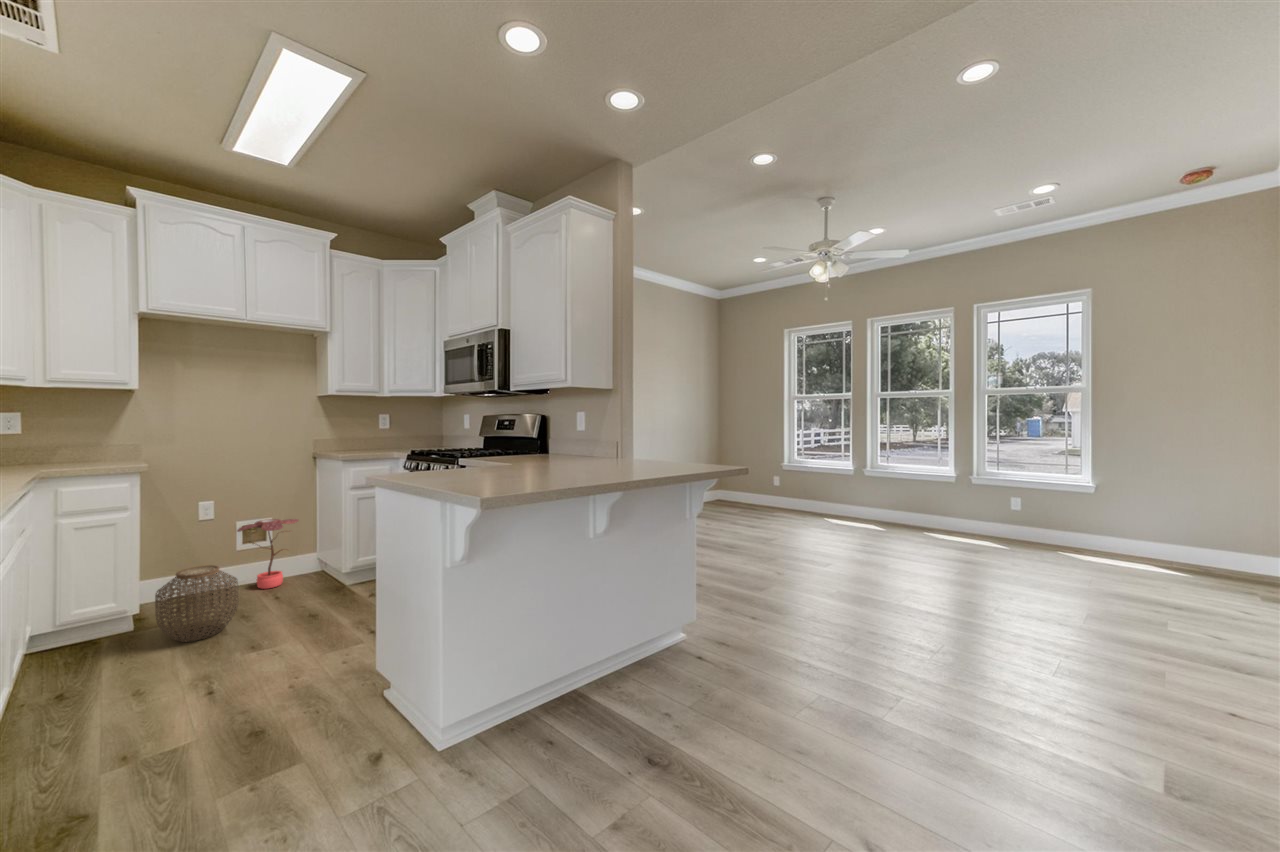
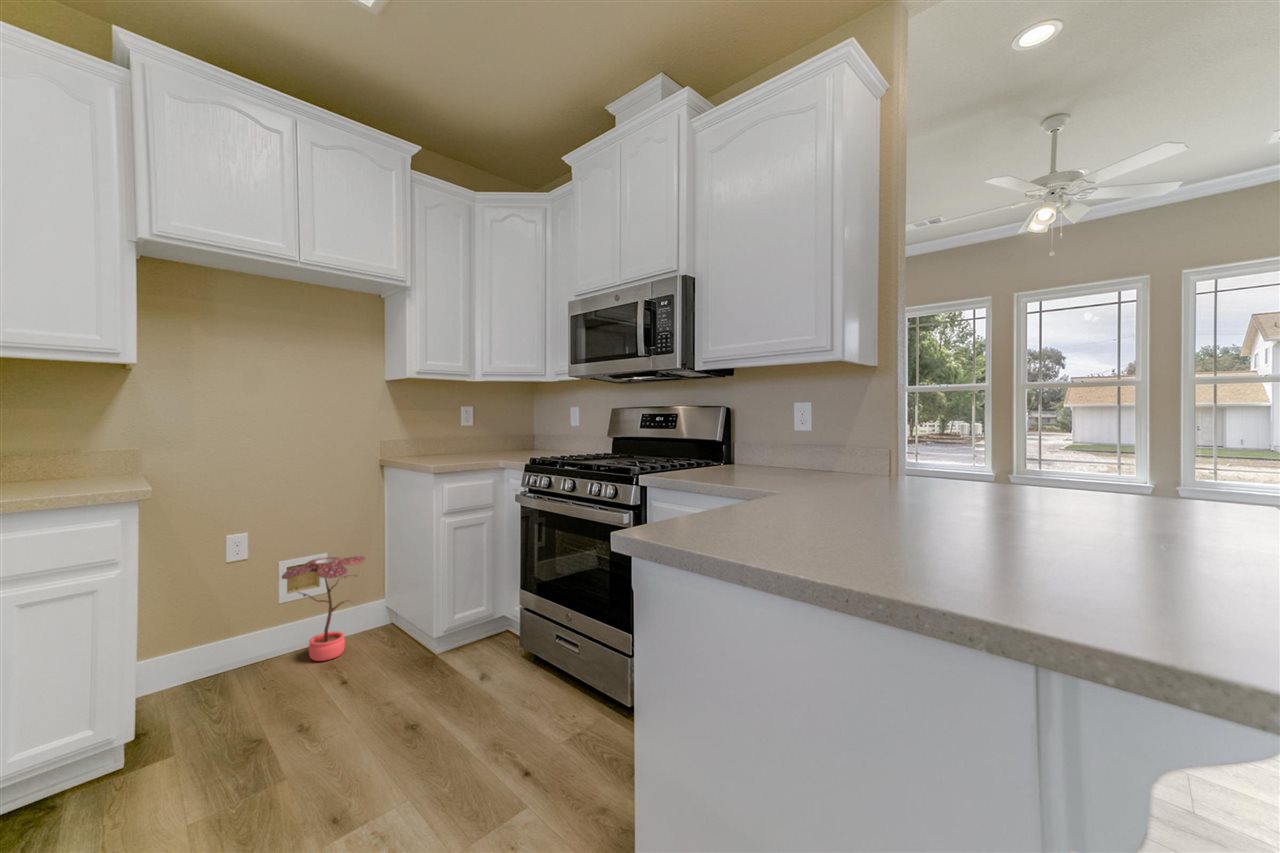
woven basket: present [155,565,238,642] -> none [167,649,297,784]

